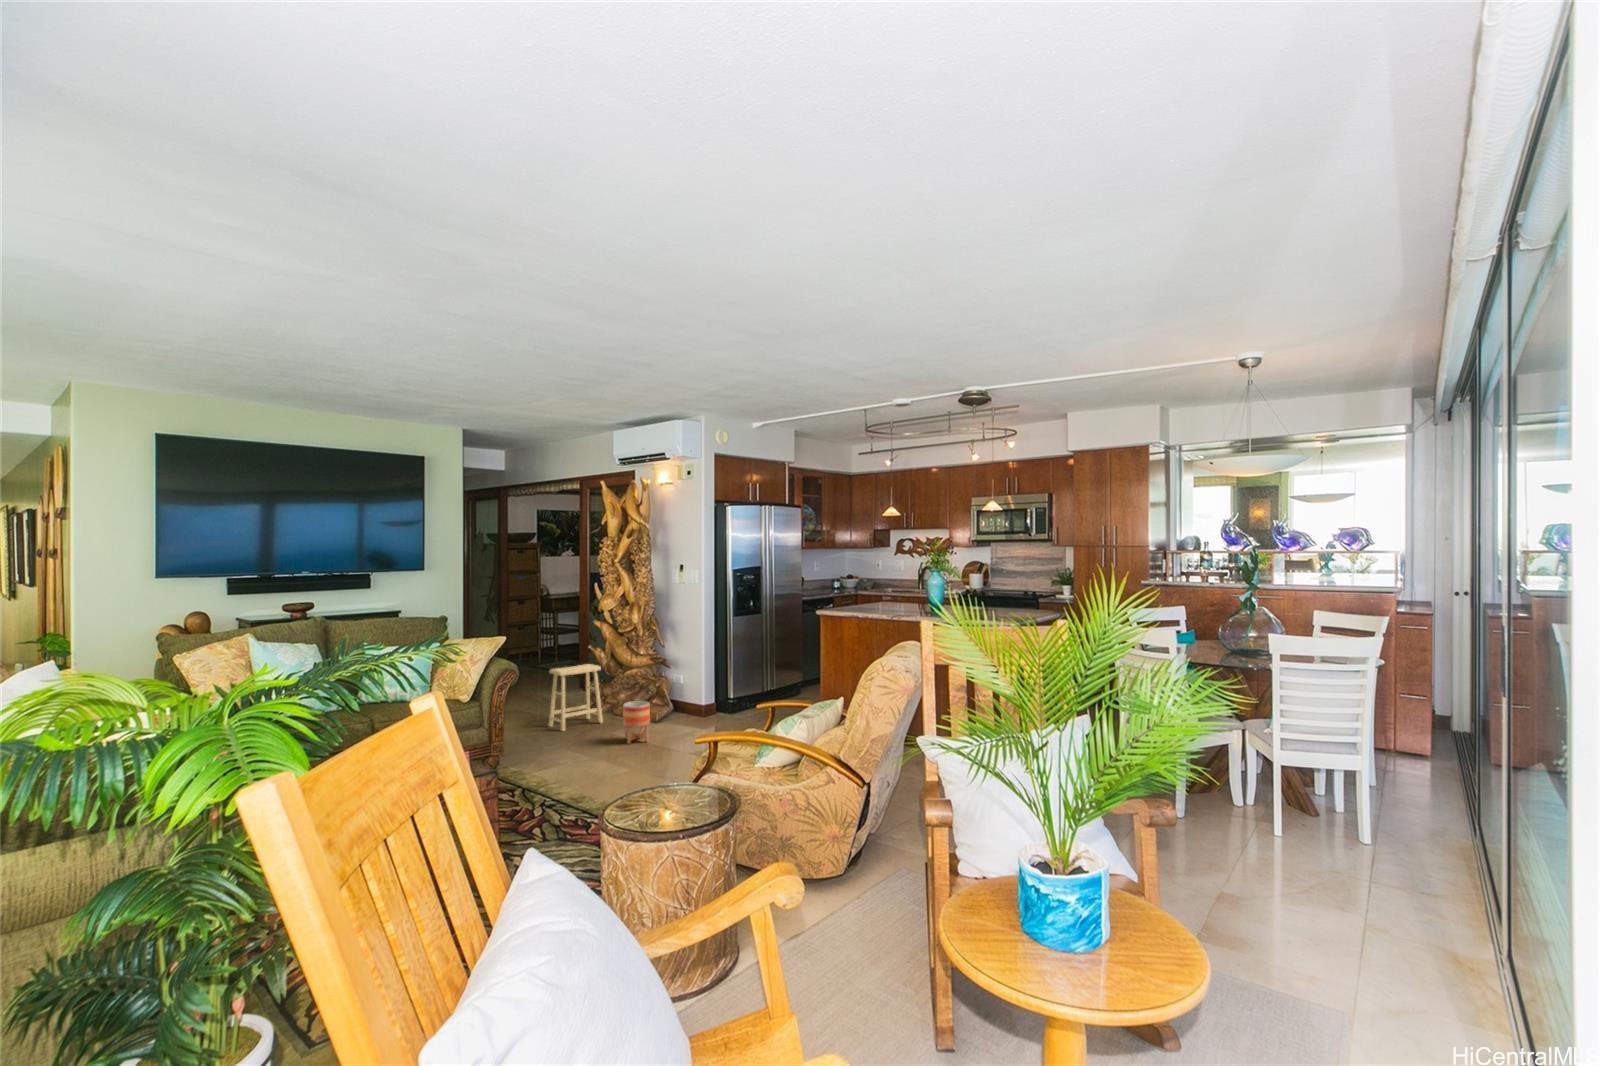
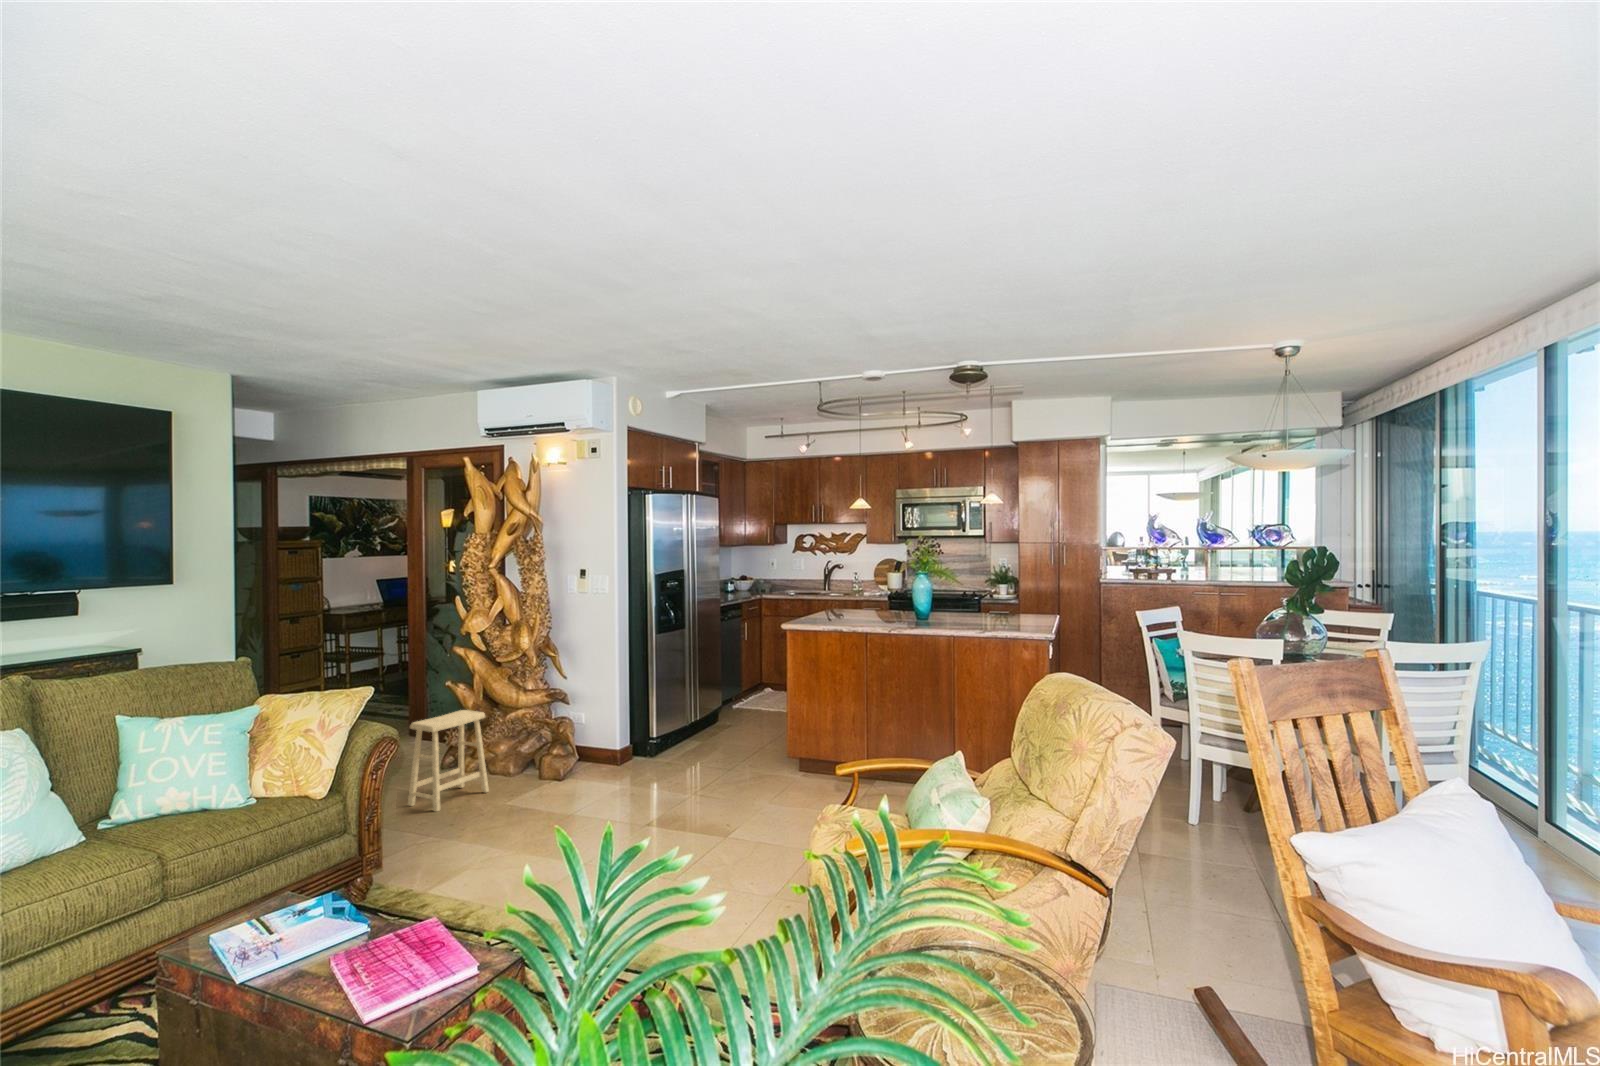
planter: present [623,701,650,744] -> none [543,759,581,822]

